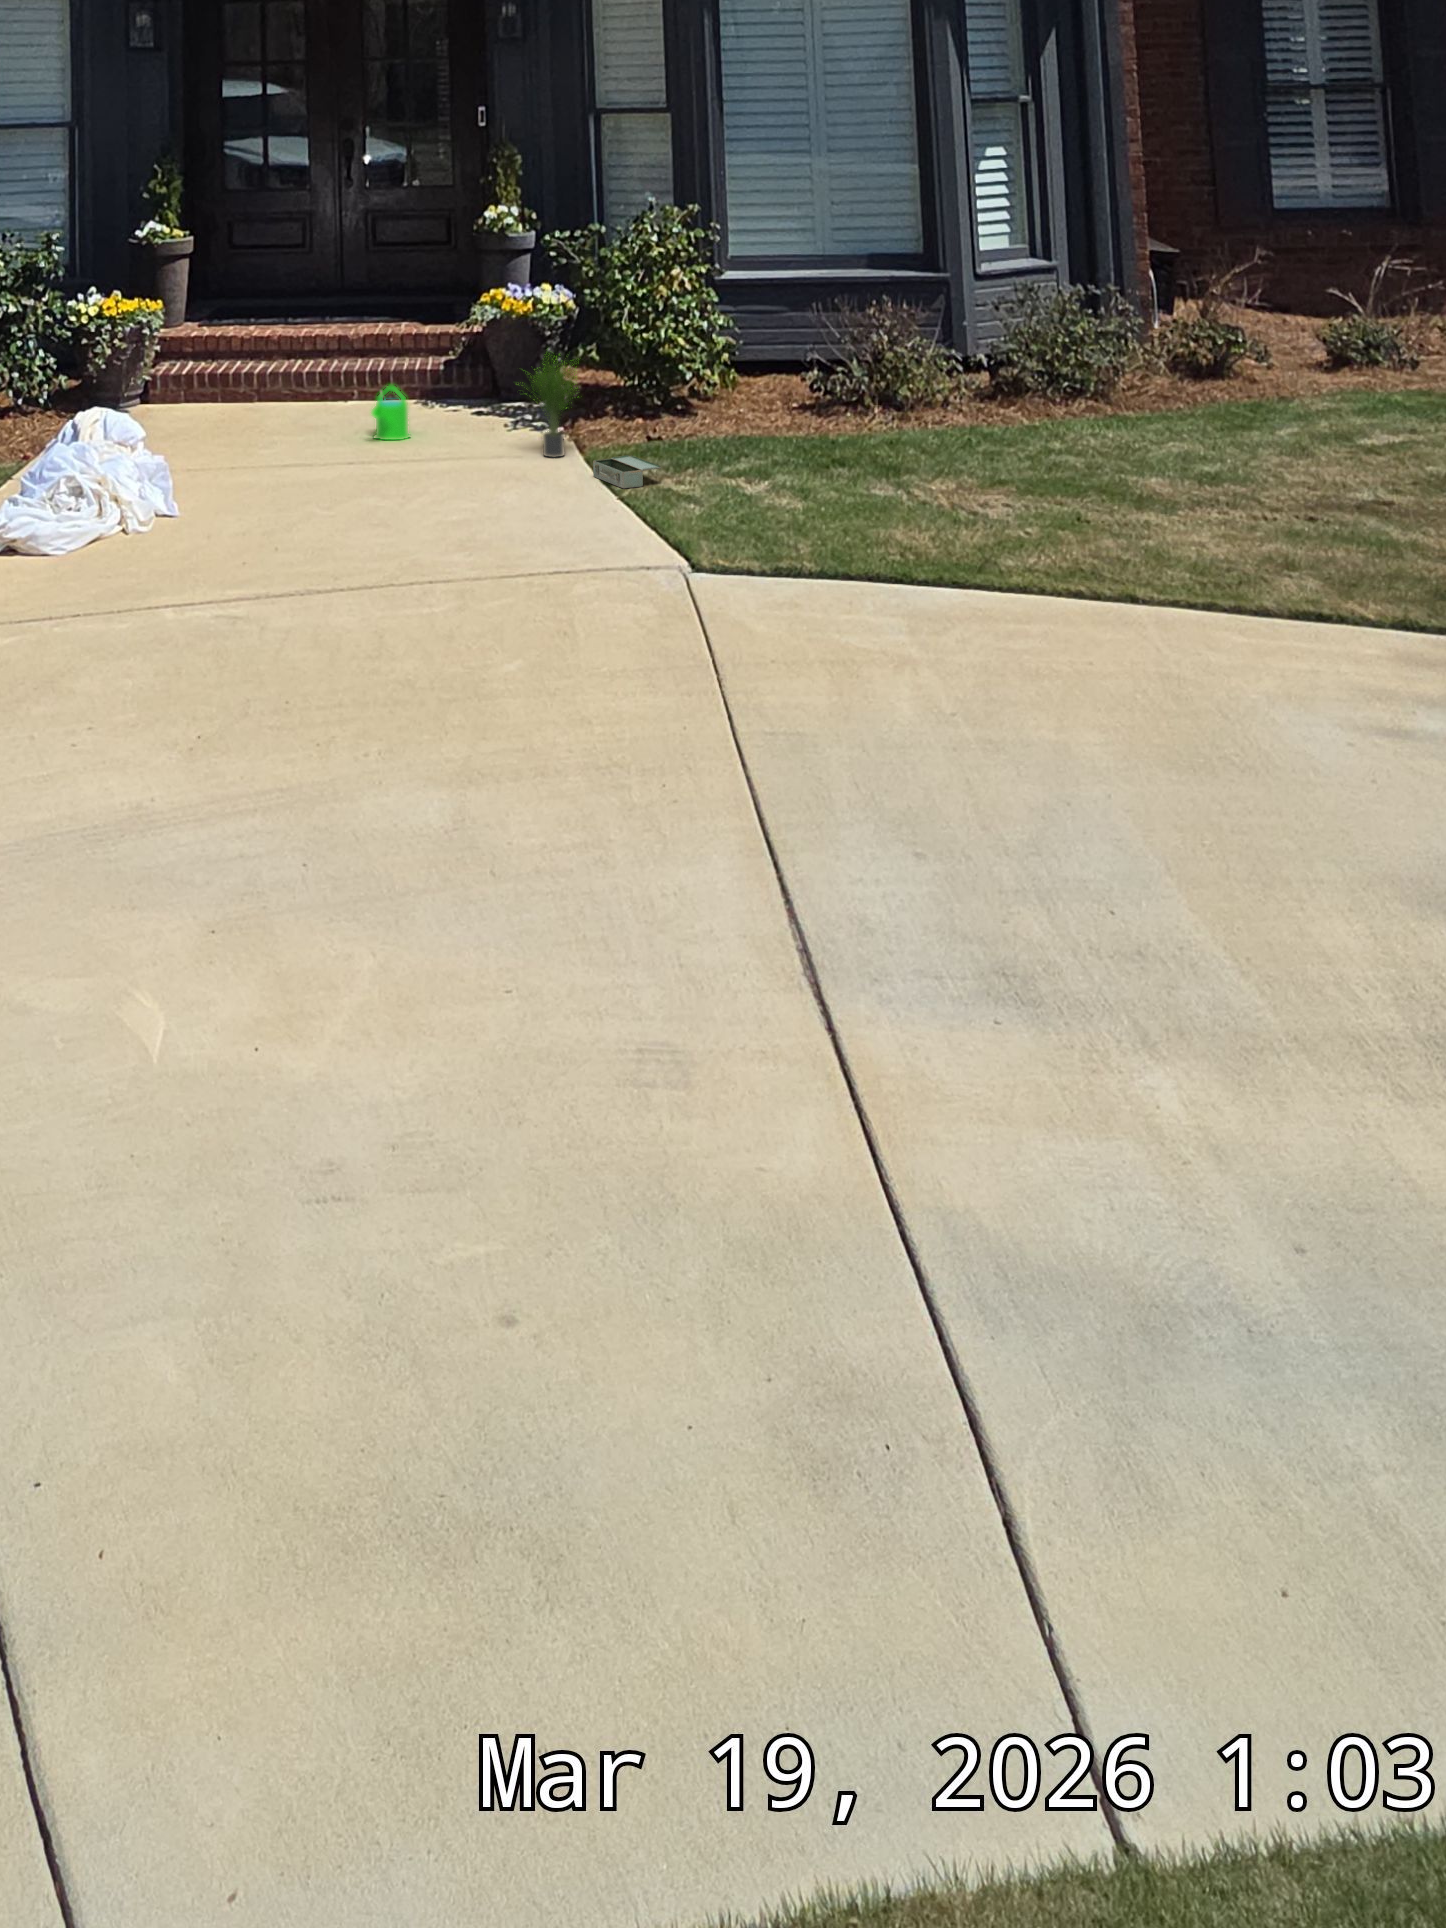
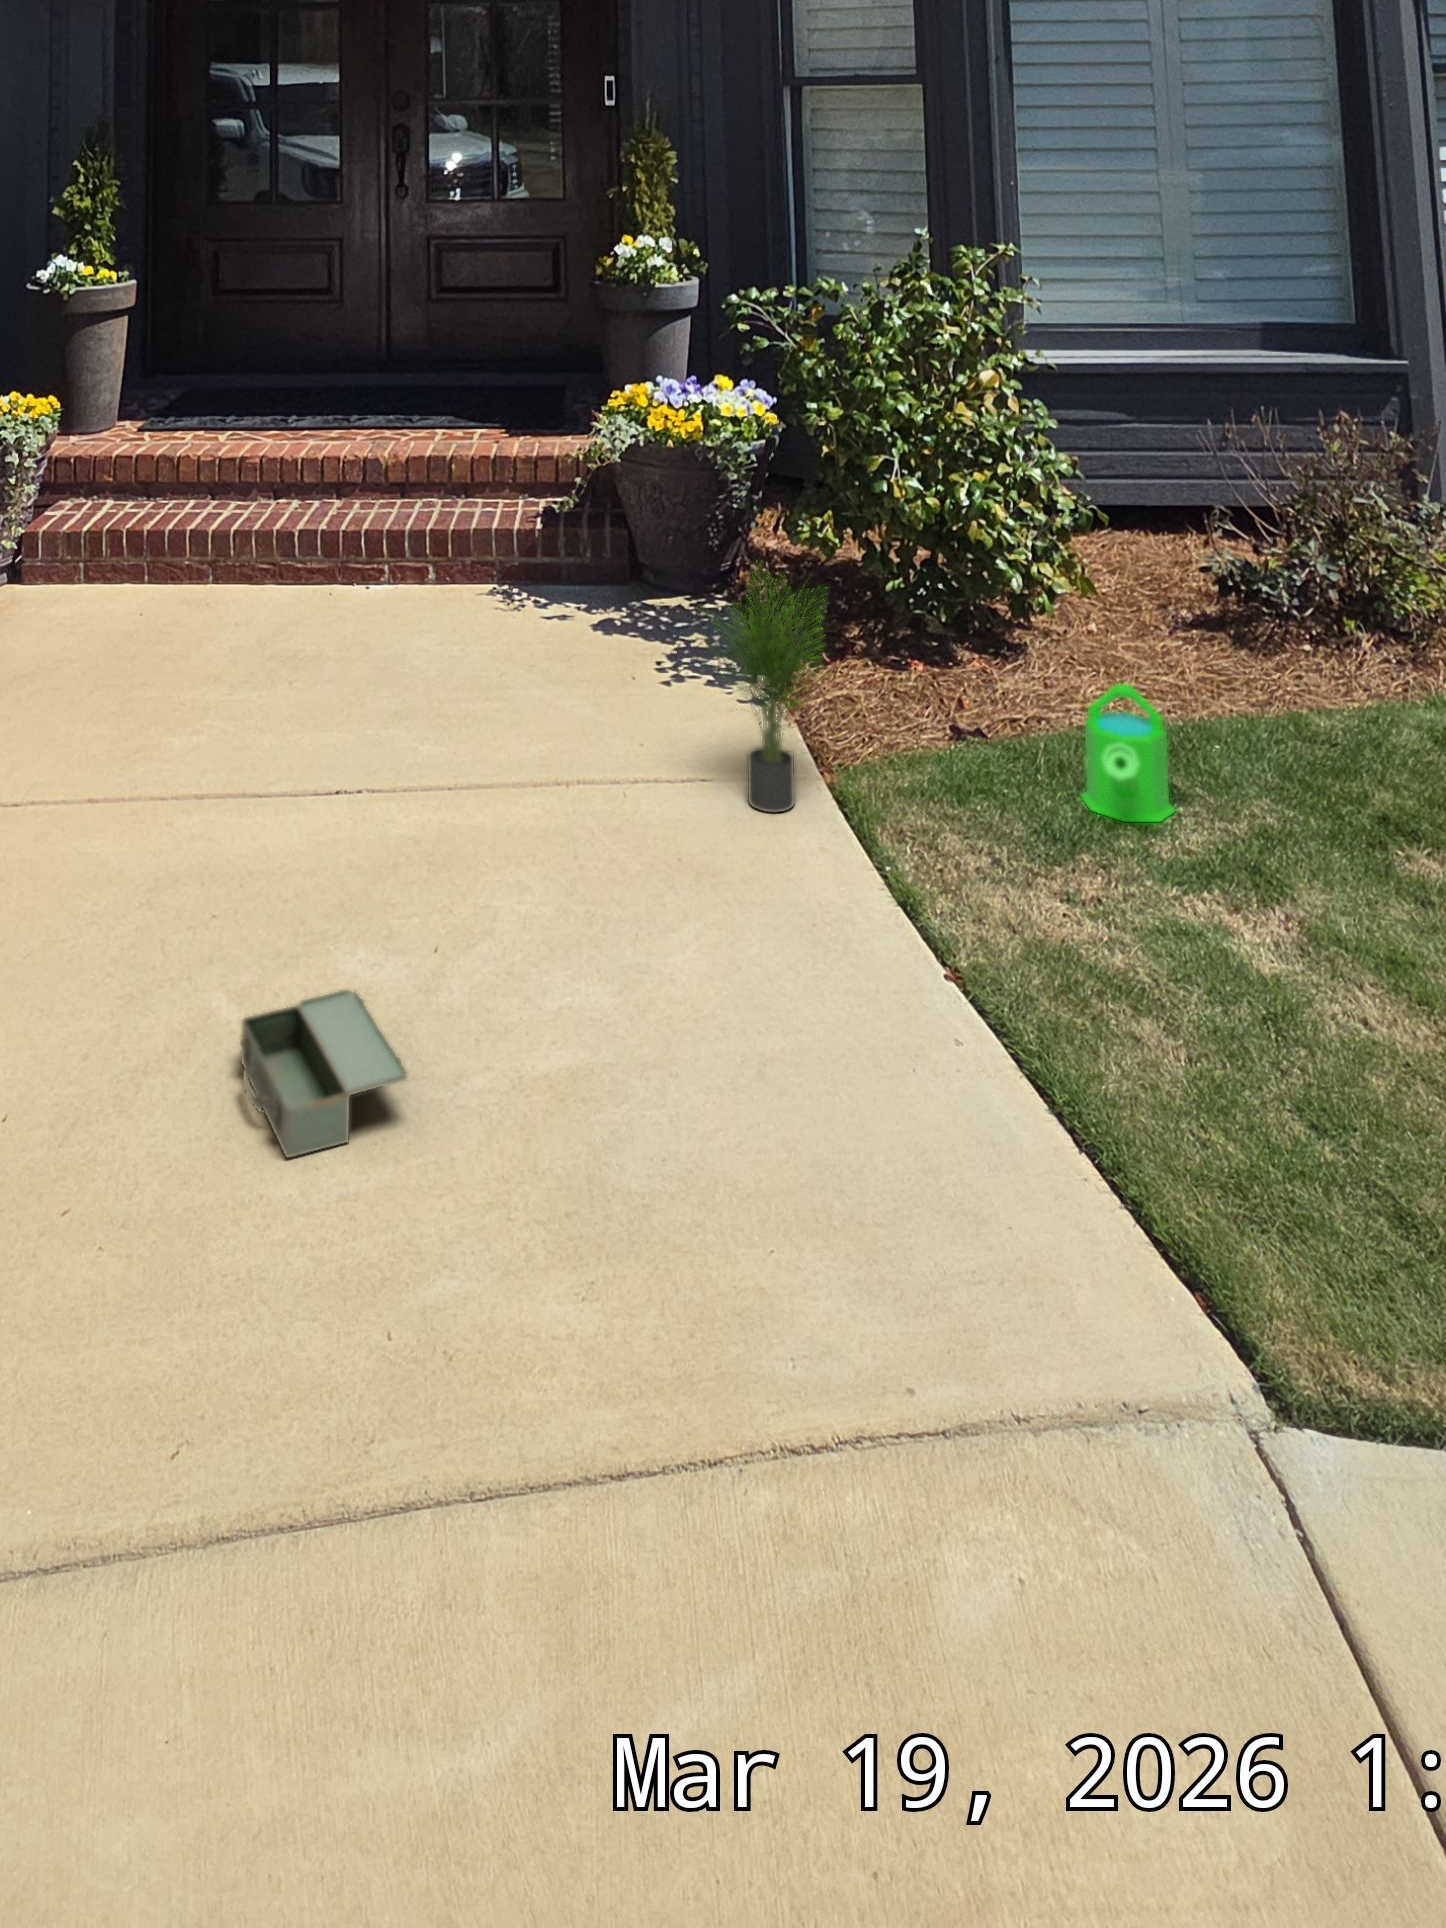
watering can: present [372,385,409,440] -> present [1081,684,1175,822]
toolbox: present [593,455,661,488] -> present [240,990,408,1158]

